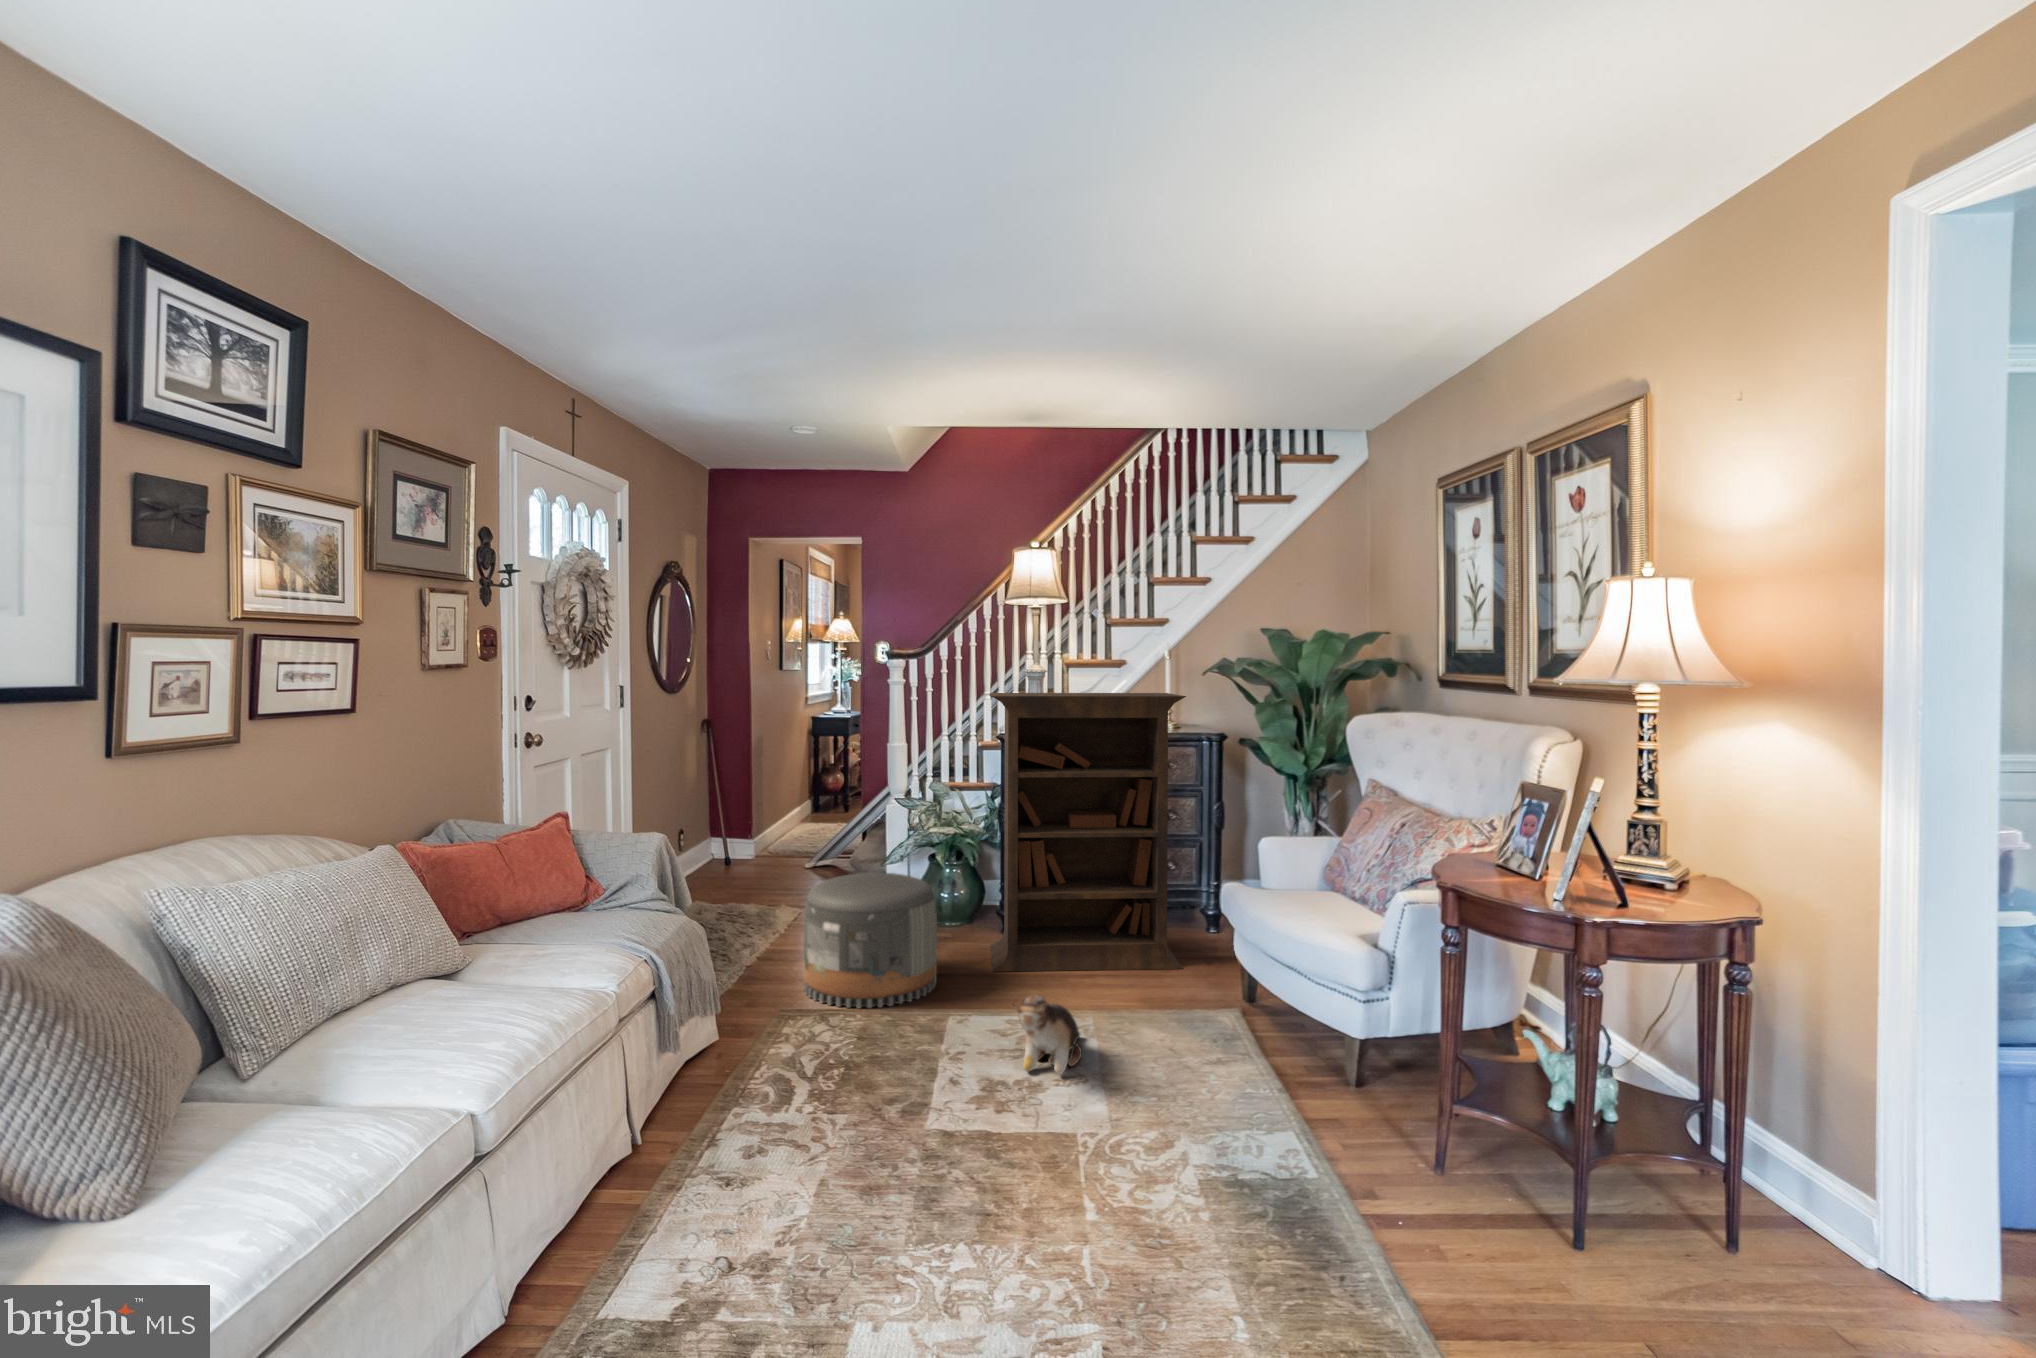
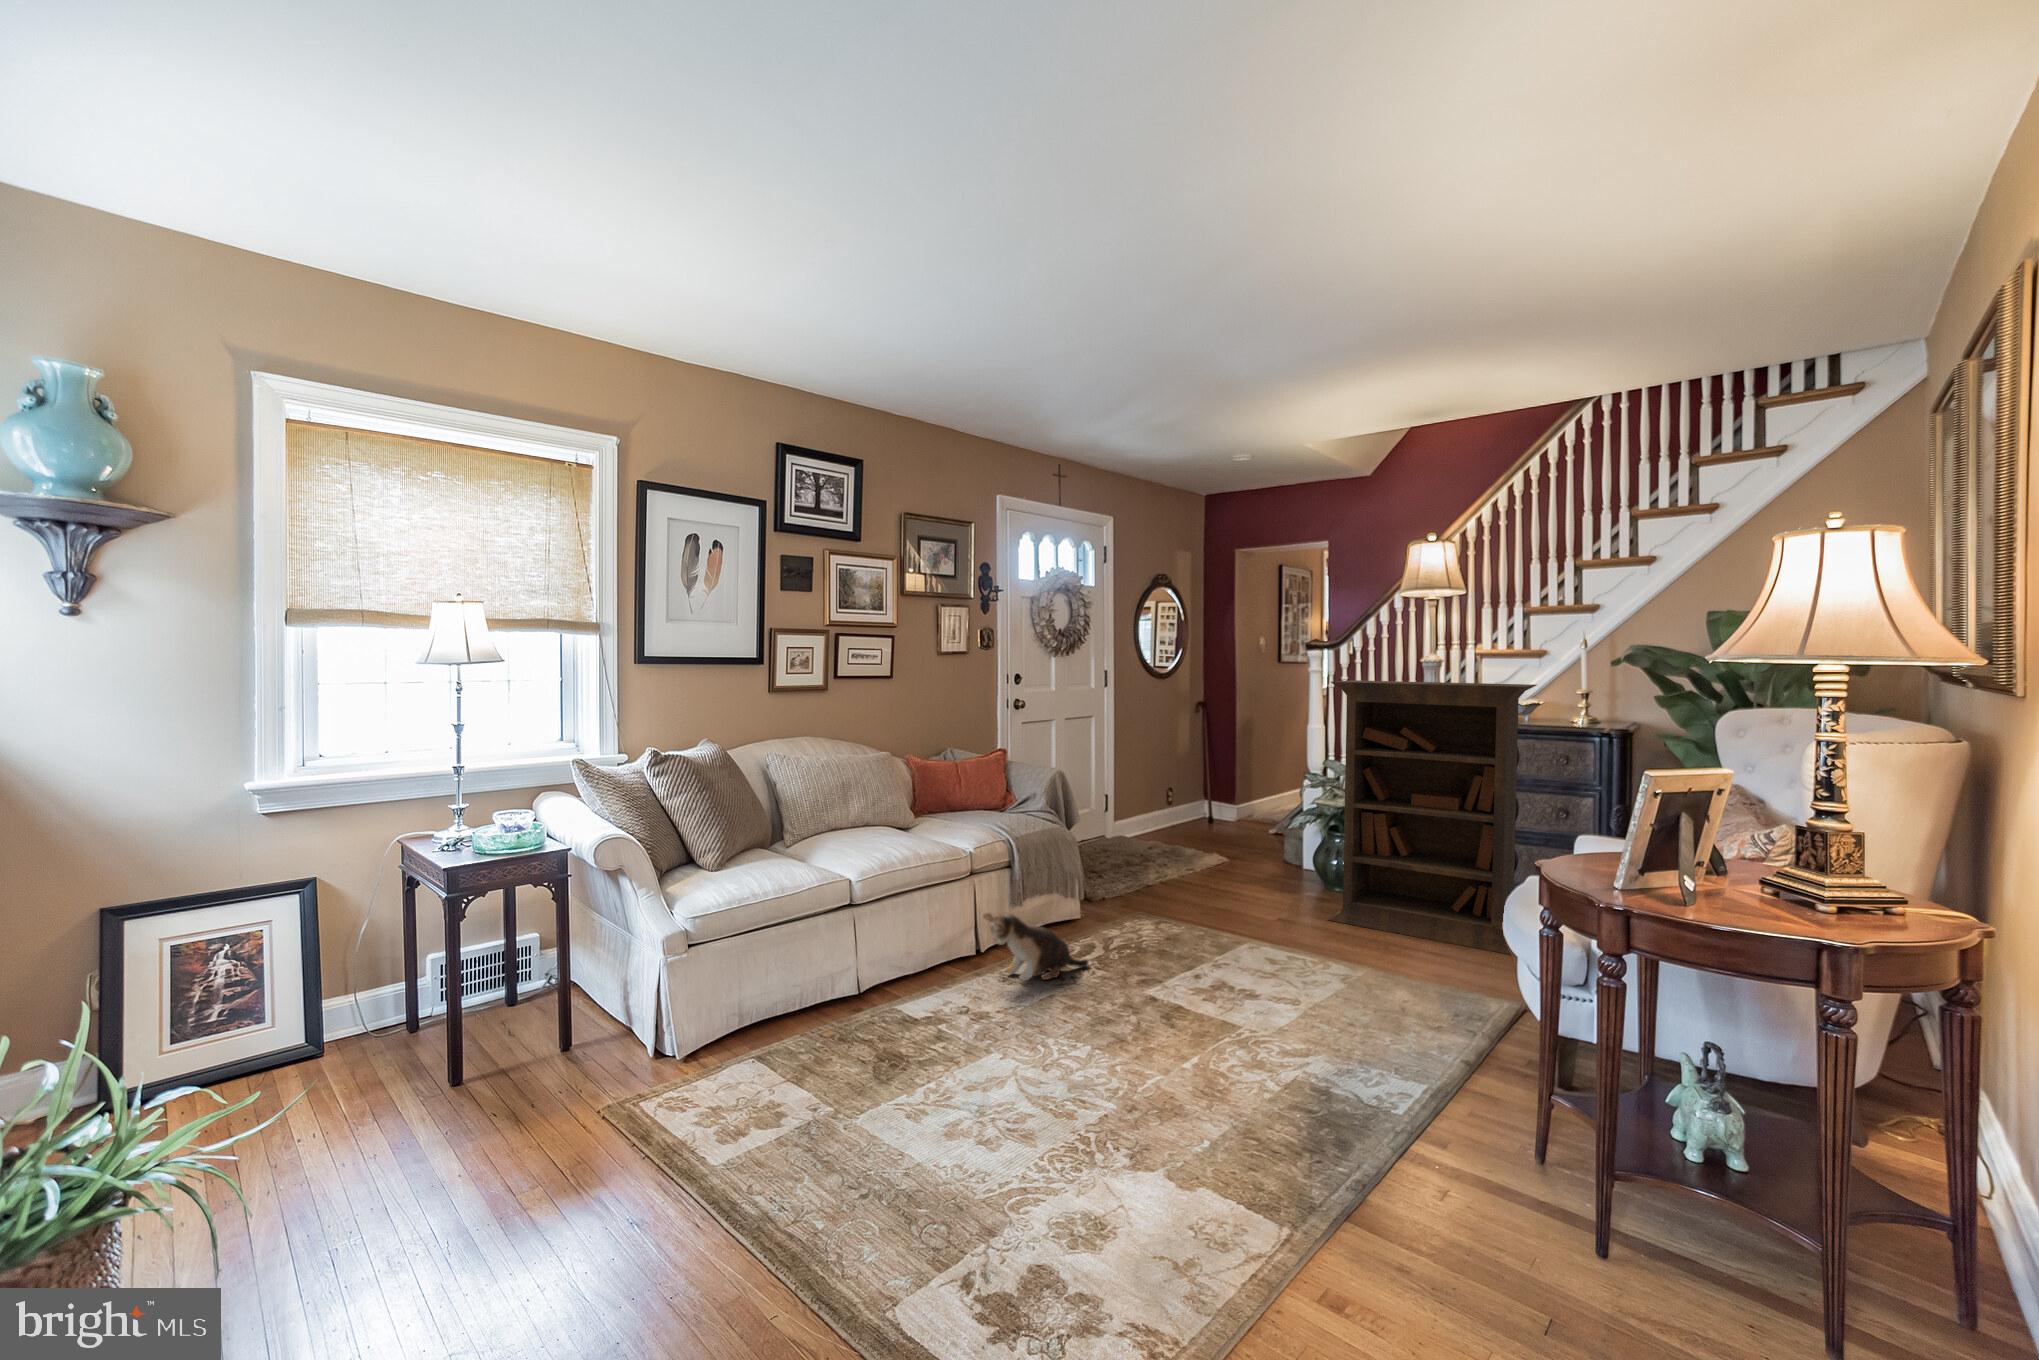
pouf: present [804,872,937,1008] -> none [1167,820,1275,924]
plush toy: present [1012,994,1082,1074] -> present [983,912,1089,981]

